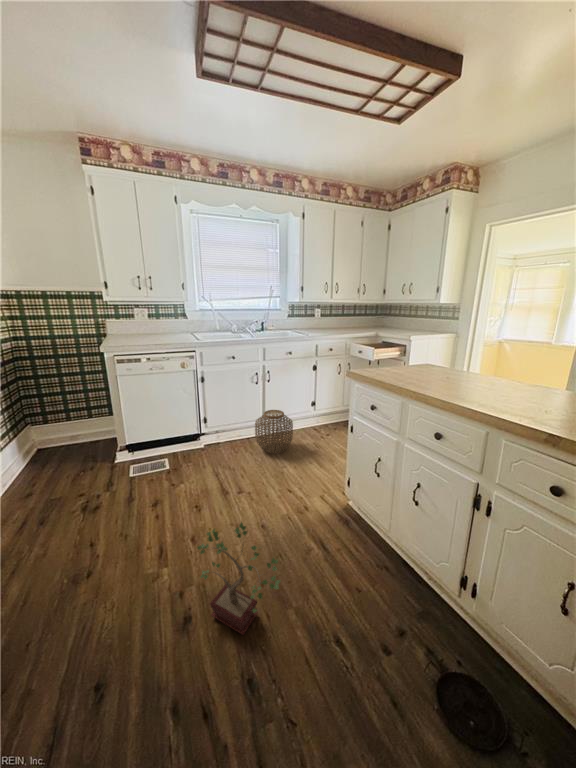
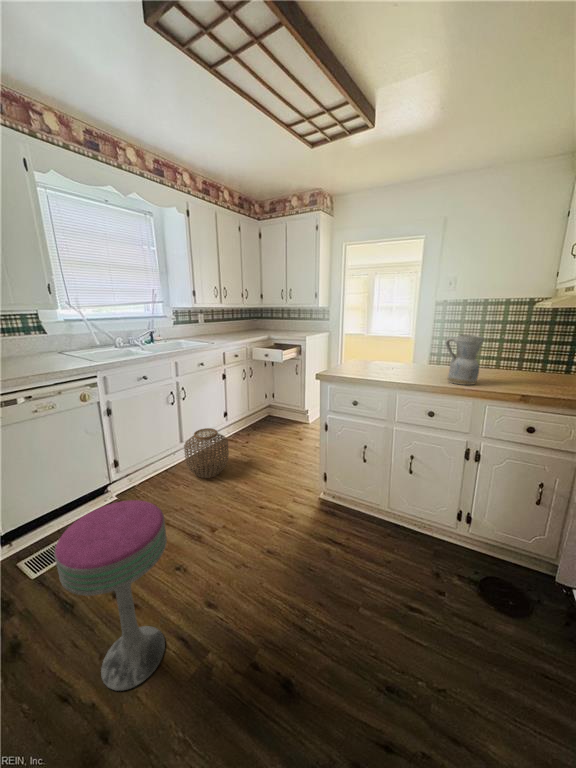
ceramic pitcher: none [477,334,528,407] -> present [446,334,484,385]
bar stool: none [80,433,155,559] -> present [54,500,167,691]
potted plant: present [197,523,280,635] -> none [288,545,406,664]

